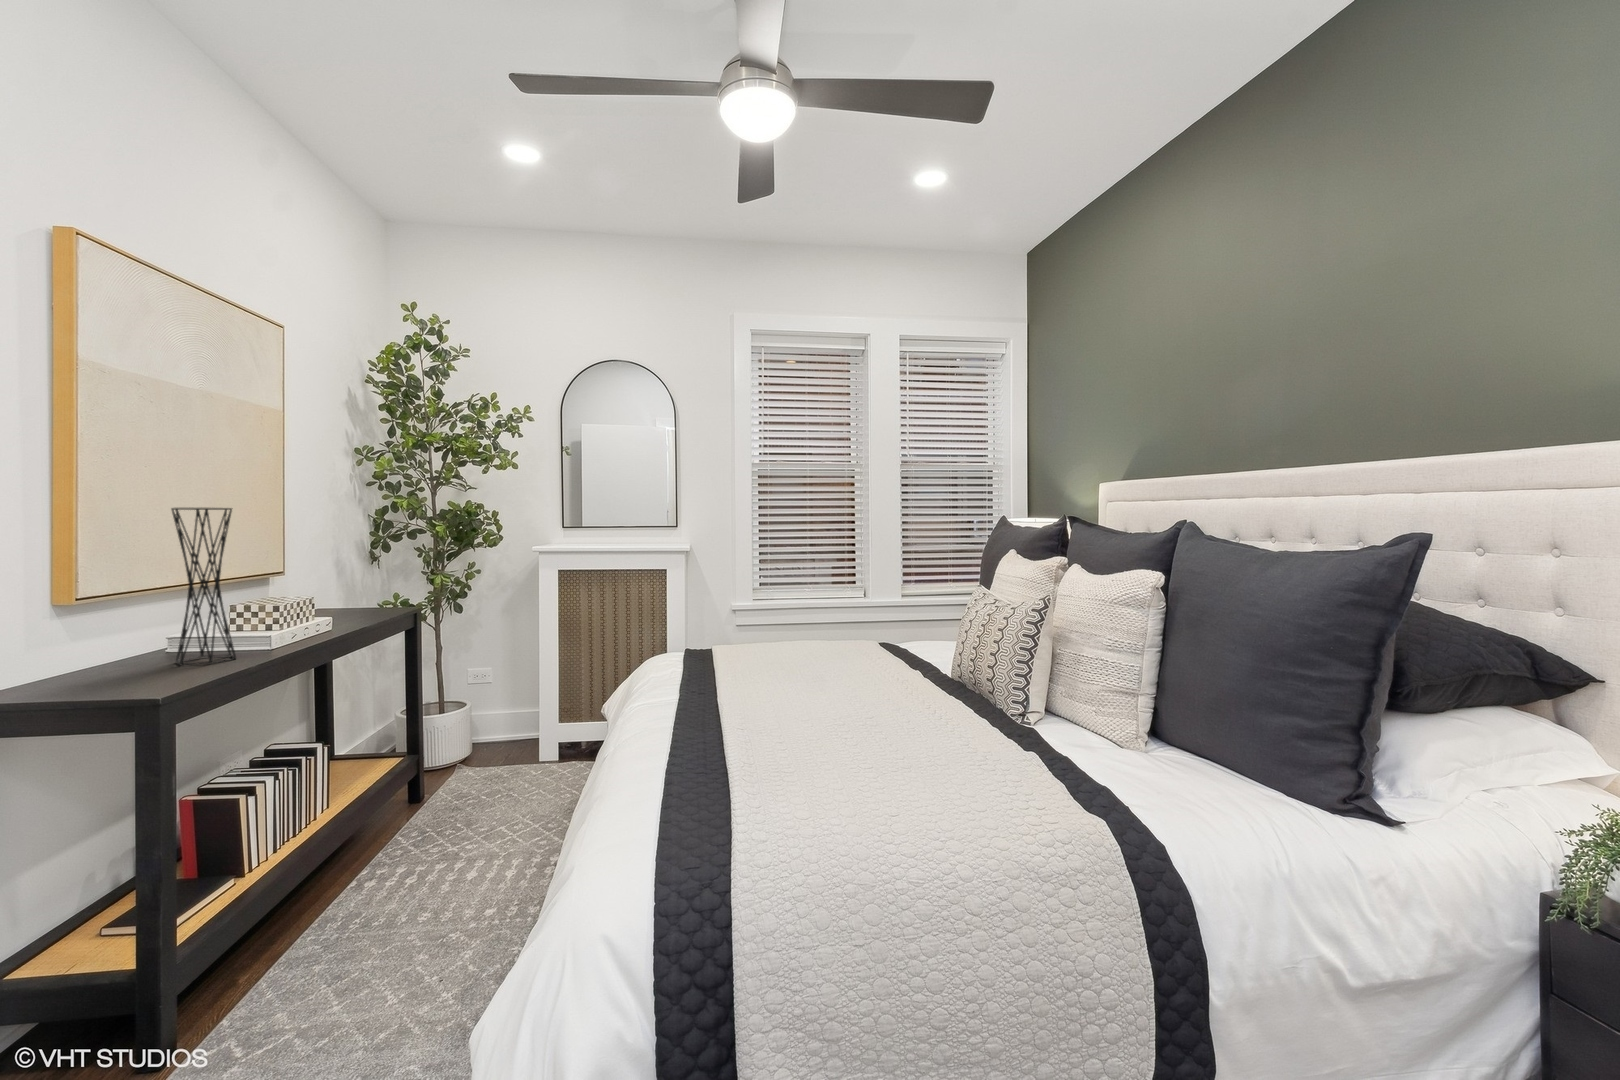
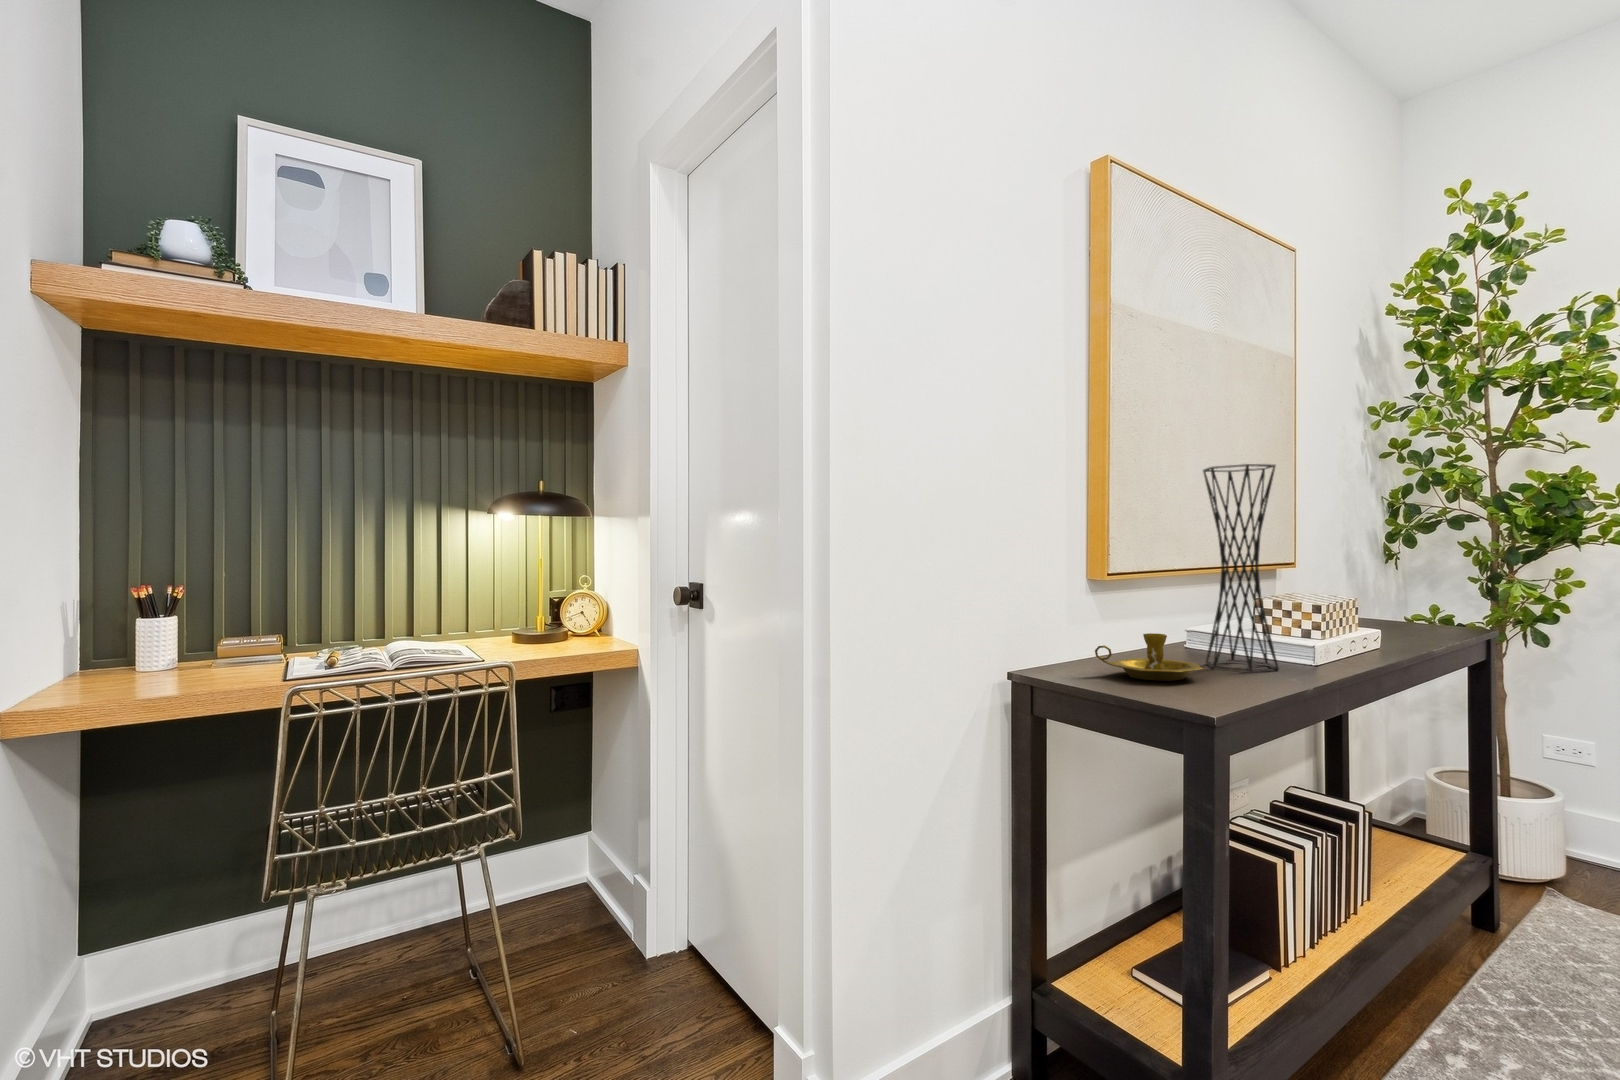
candlestick: none [49,645,161,685] -> present [1095,633,1202,681]

